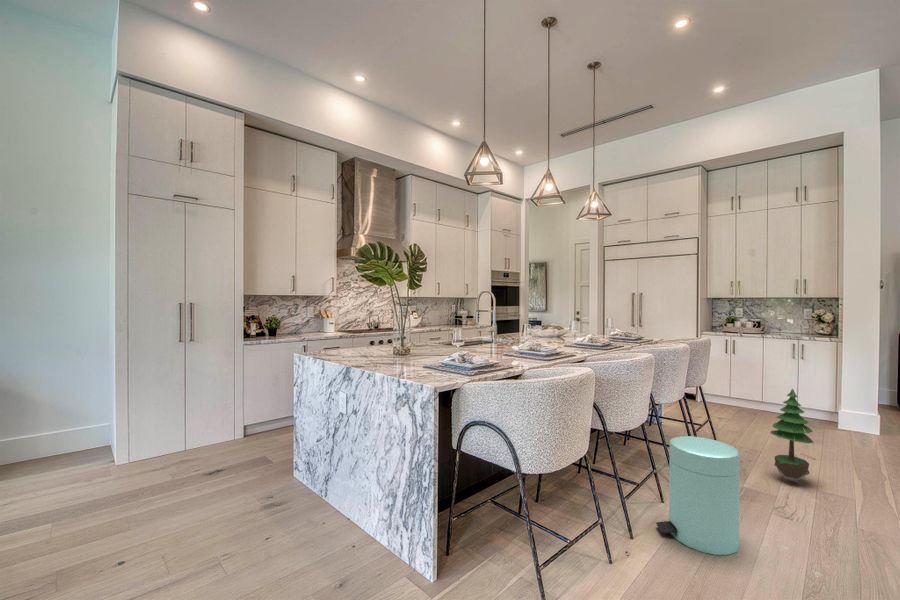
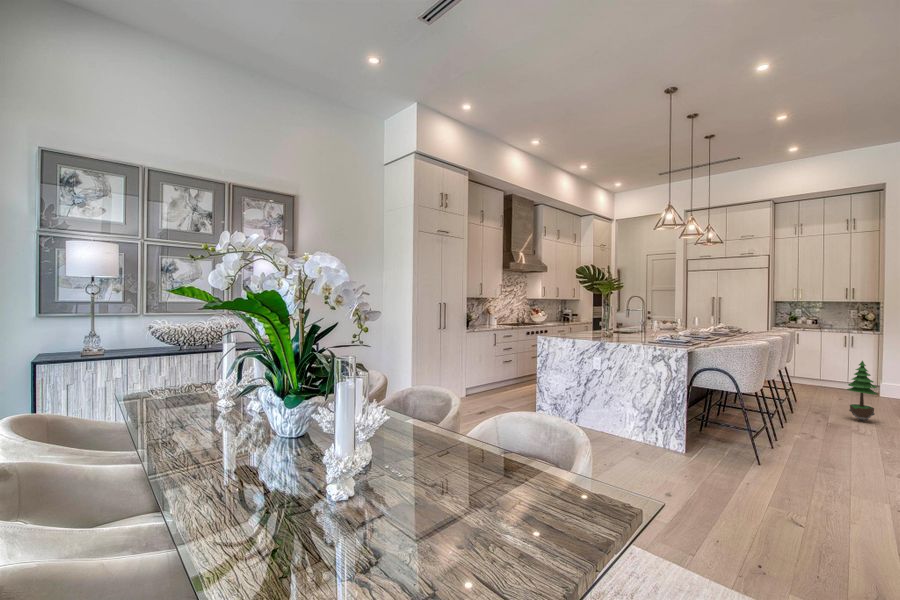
trash can: present [656,436,740,555] -> none [790,384,845,447]

